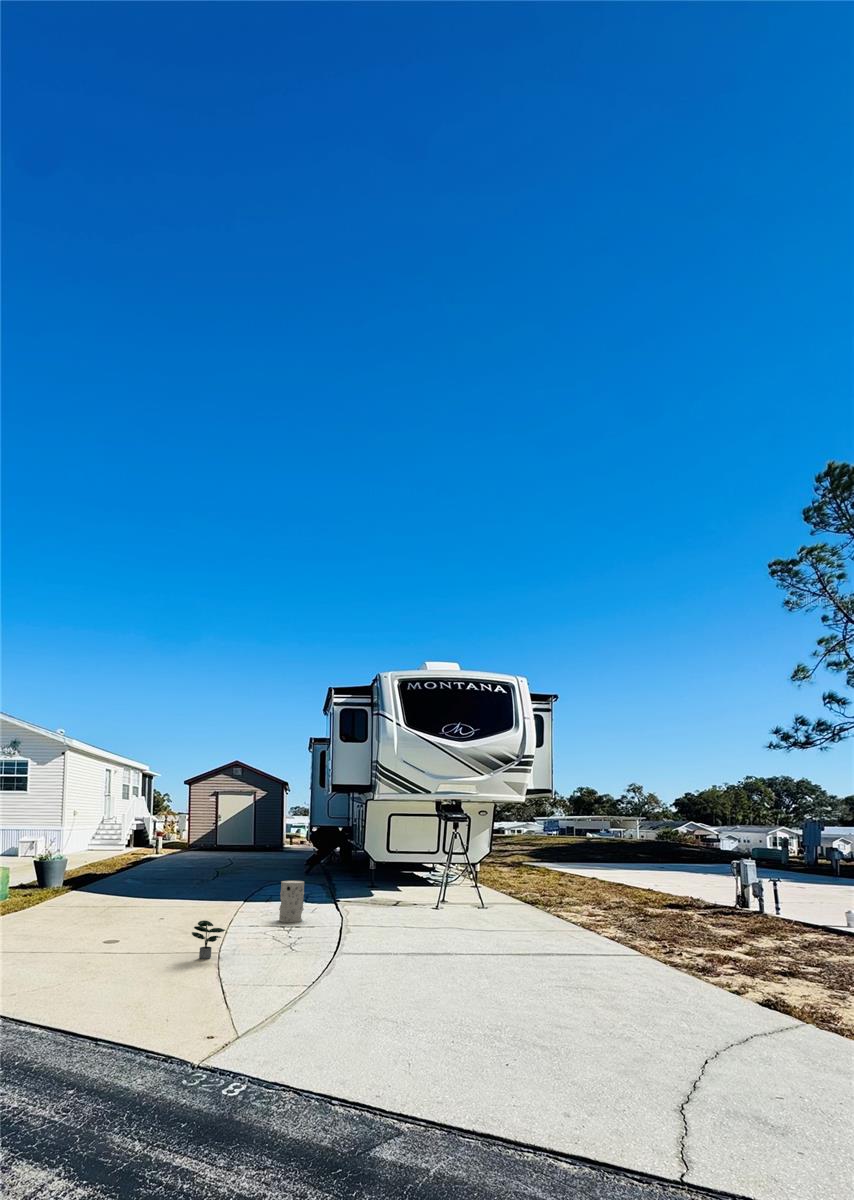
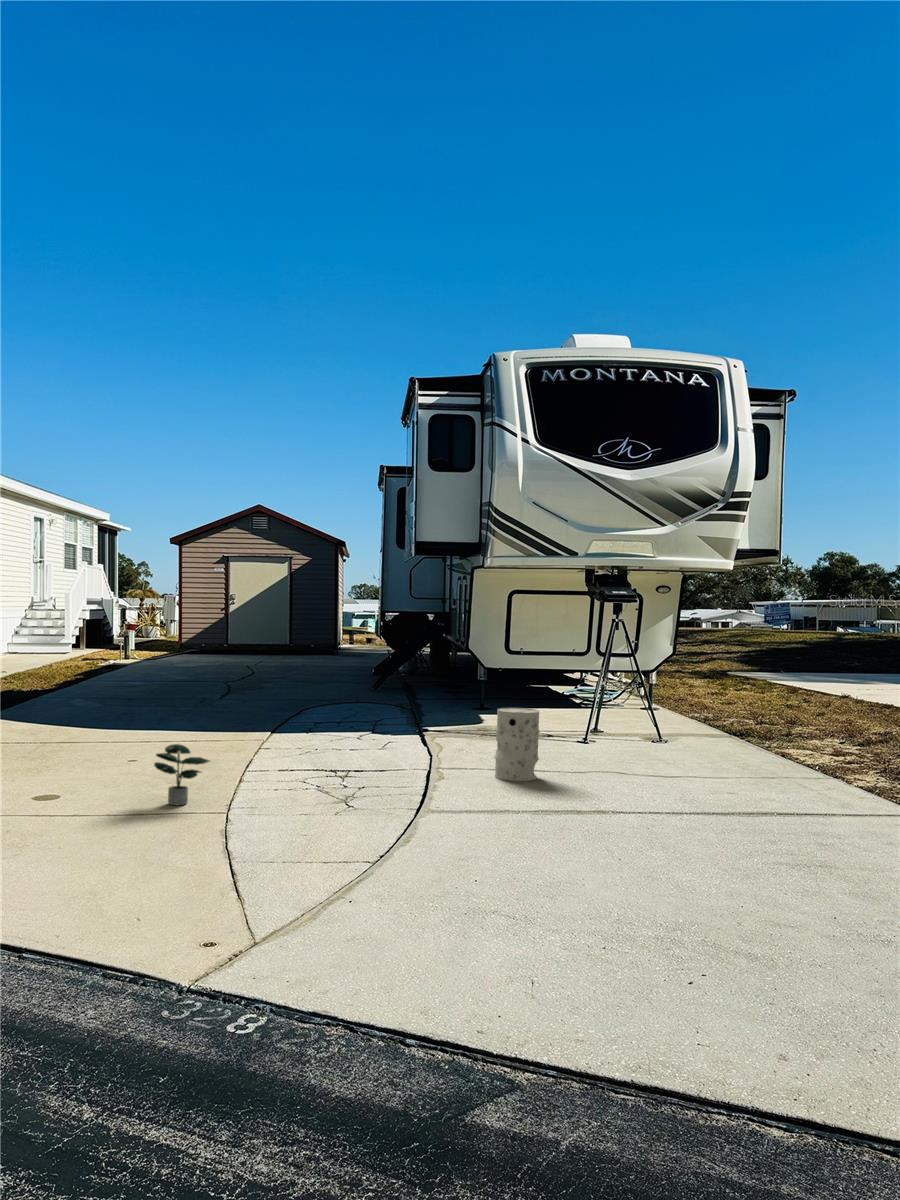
trash can: present [279,880,304,922] -> present [494,708,540,781]

